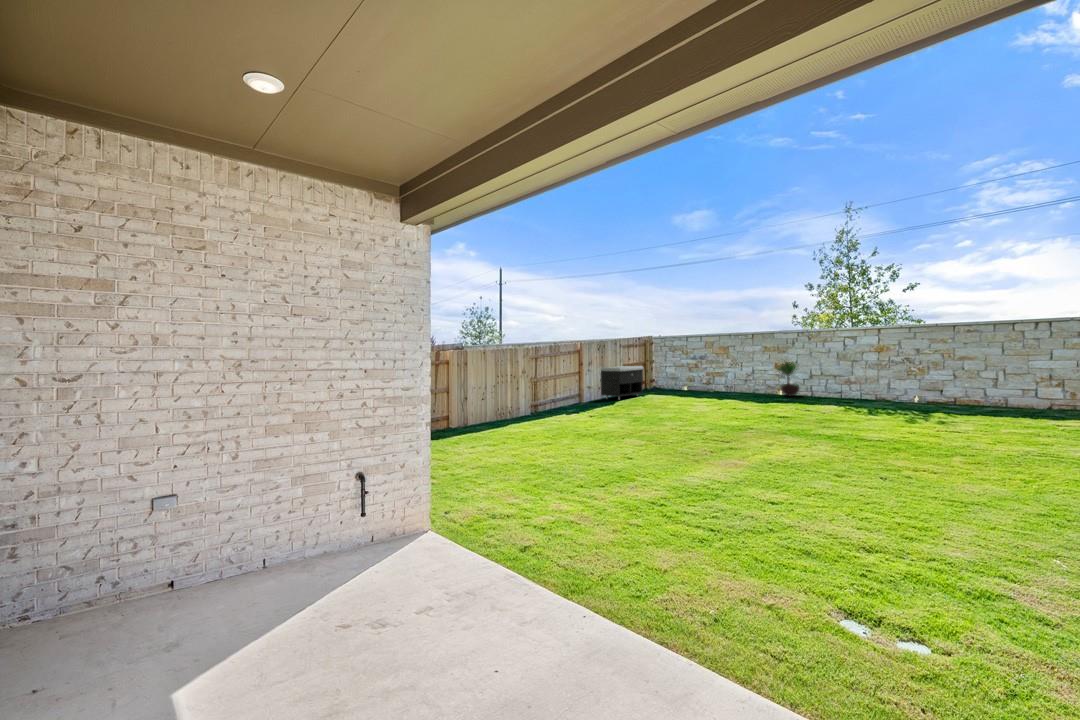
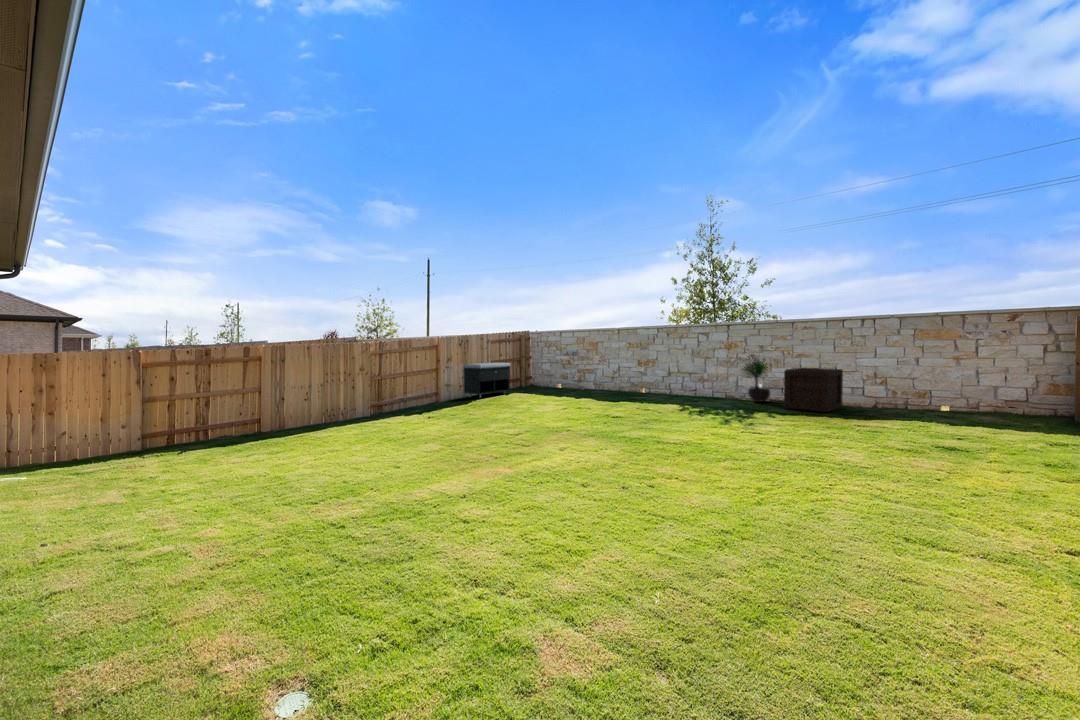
potted tree: present [778,362,799,396] -> present [742,360,770,402]
wooden crate: none [951,370,1013,413] -> present [784,368,843,412]

